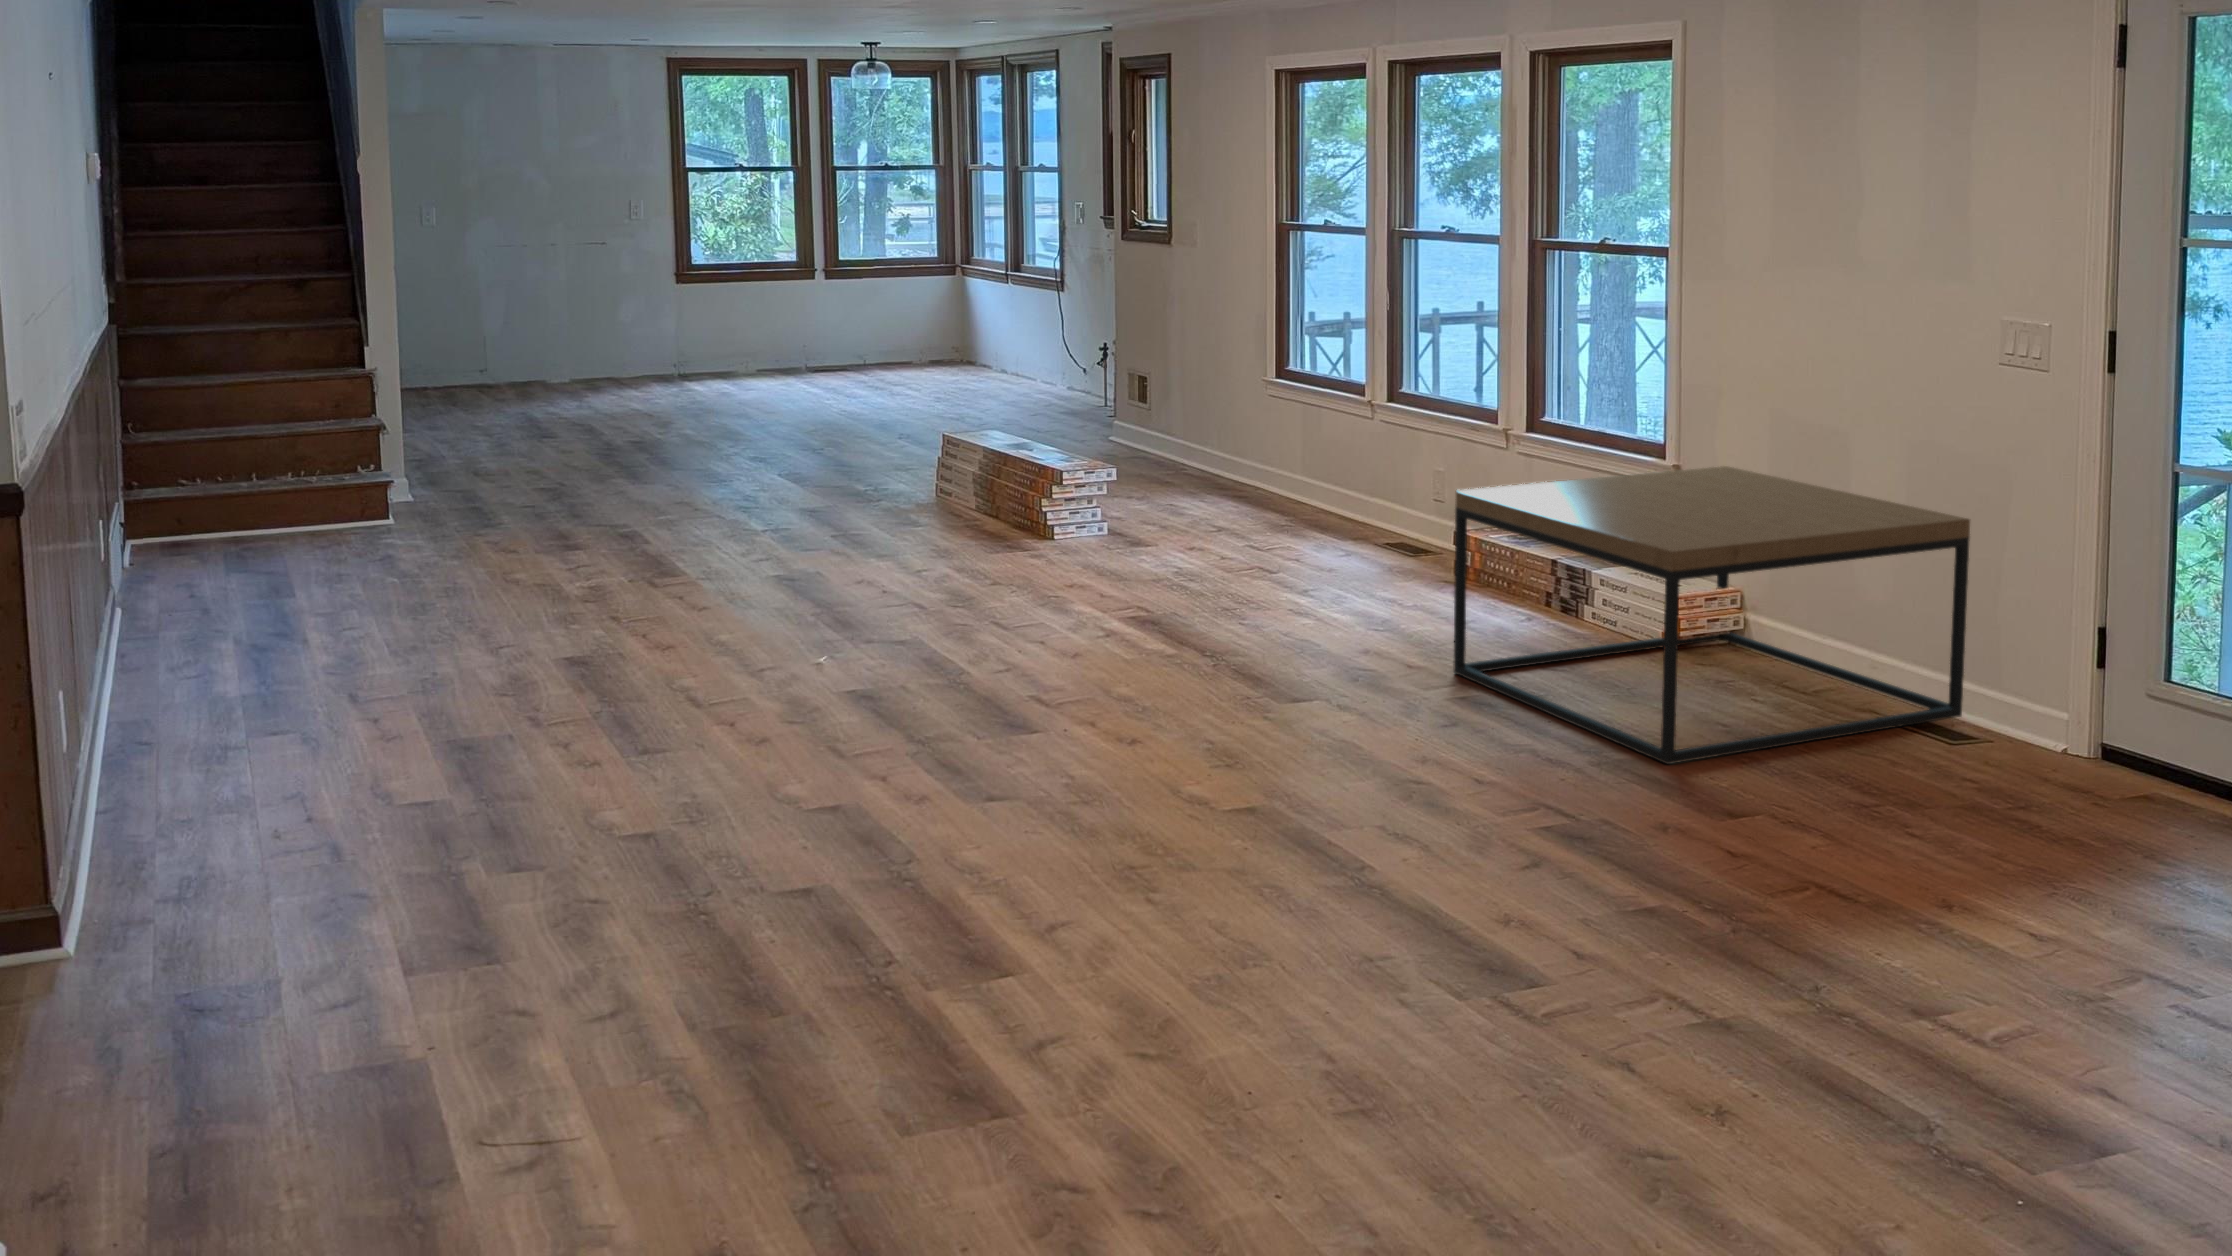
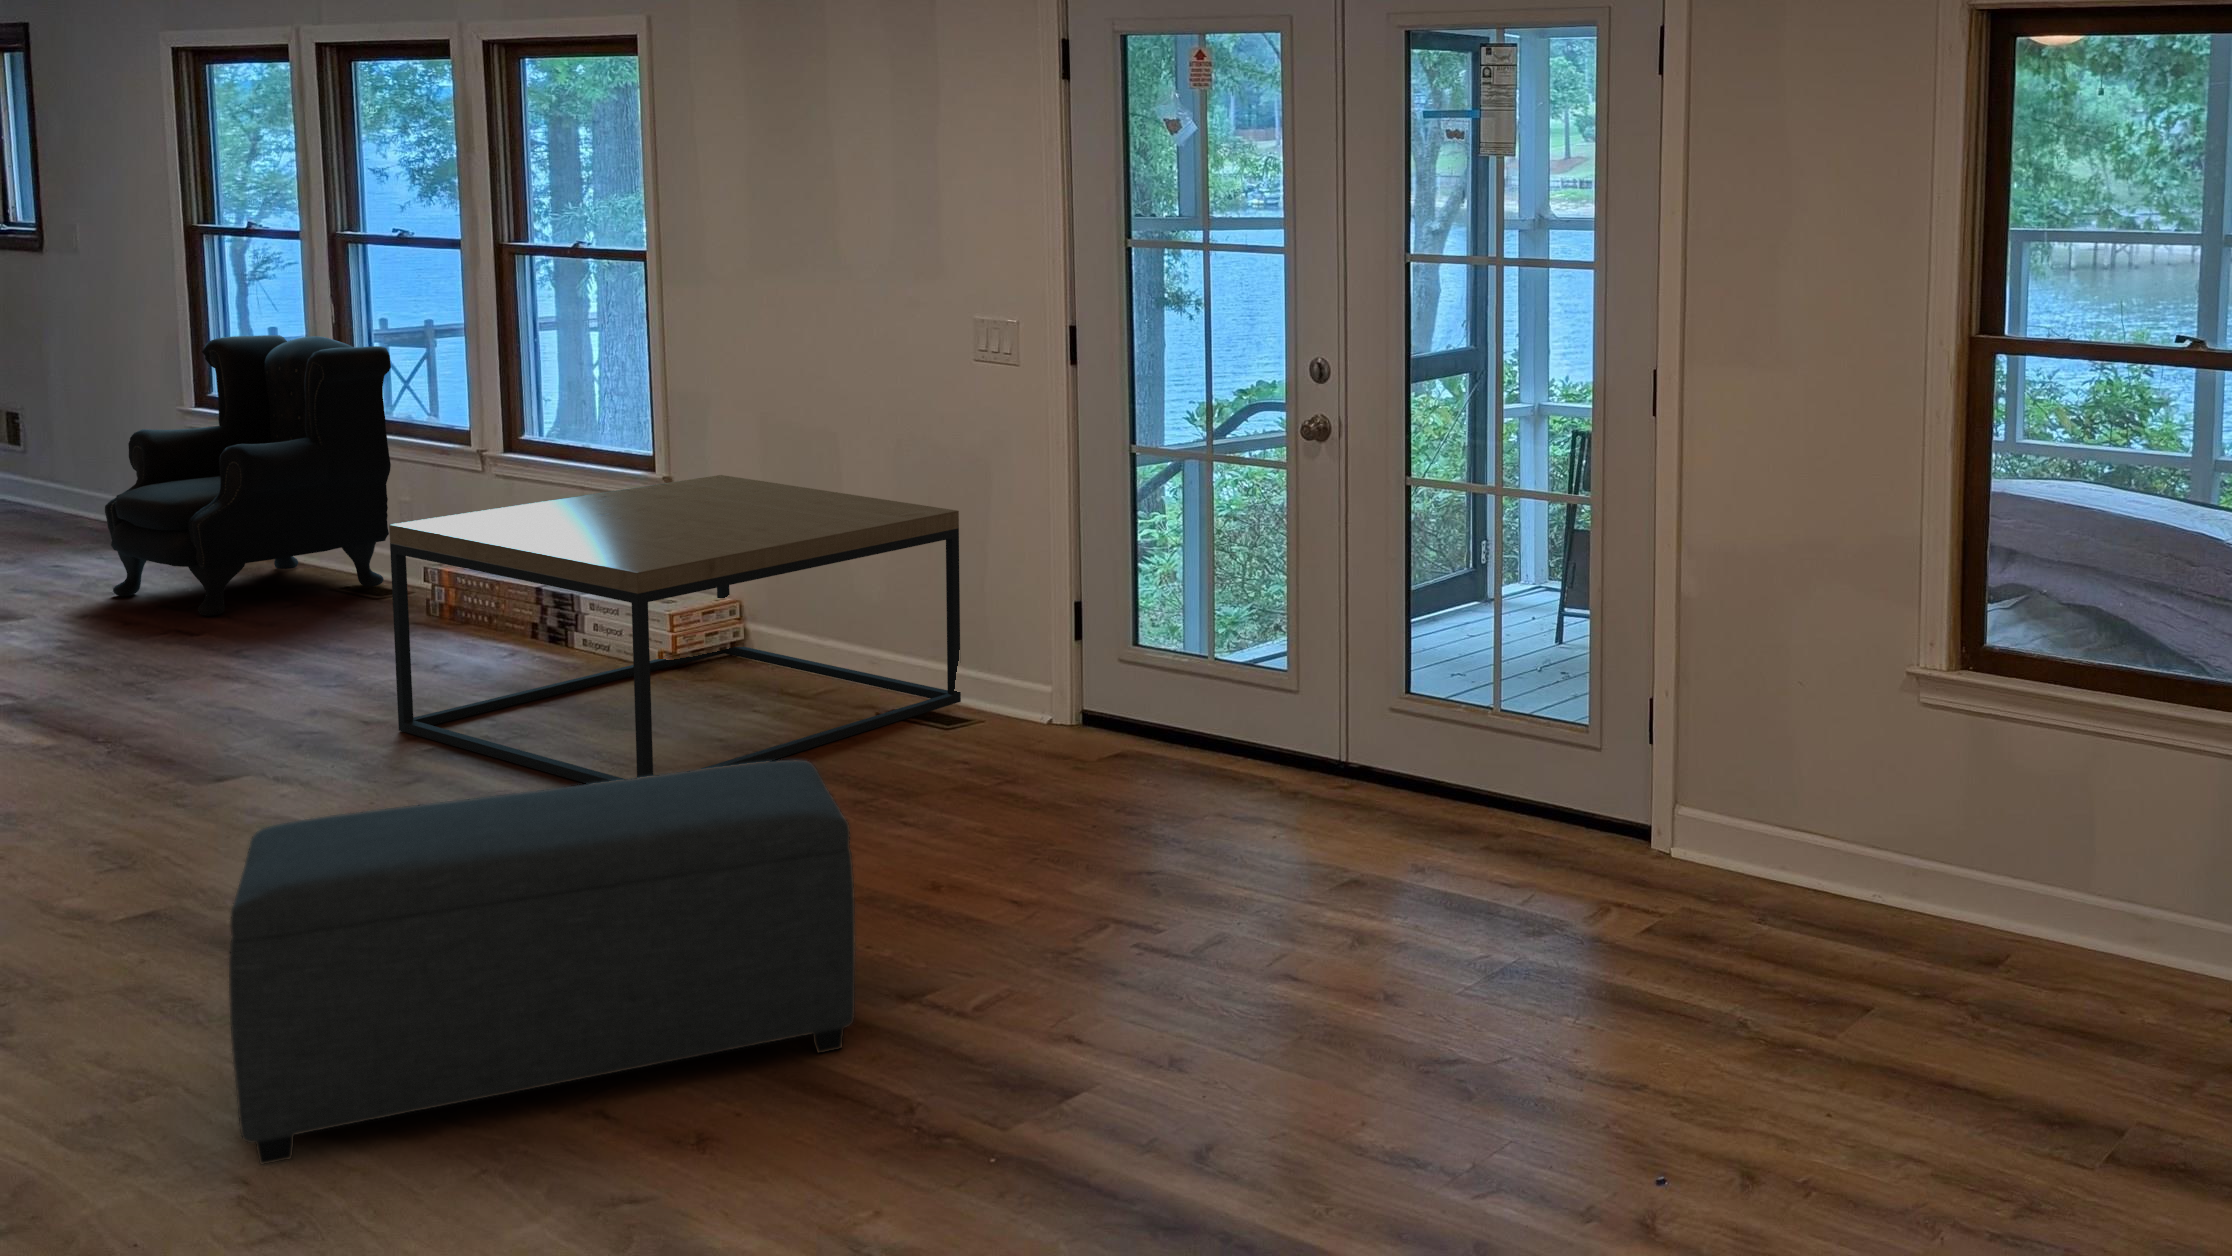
armchair: none [1222,319,1436,558] -> present [105,335,391,616]
ottoman: none [1397,729,1896,1020] -> present [229,760,855,1164]

